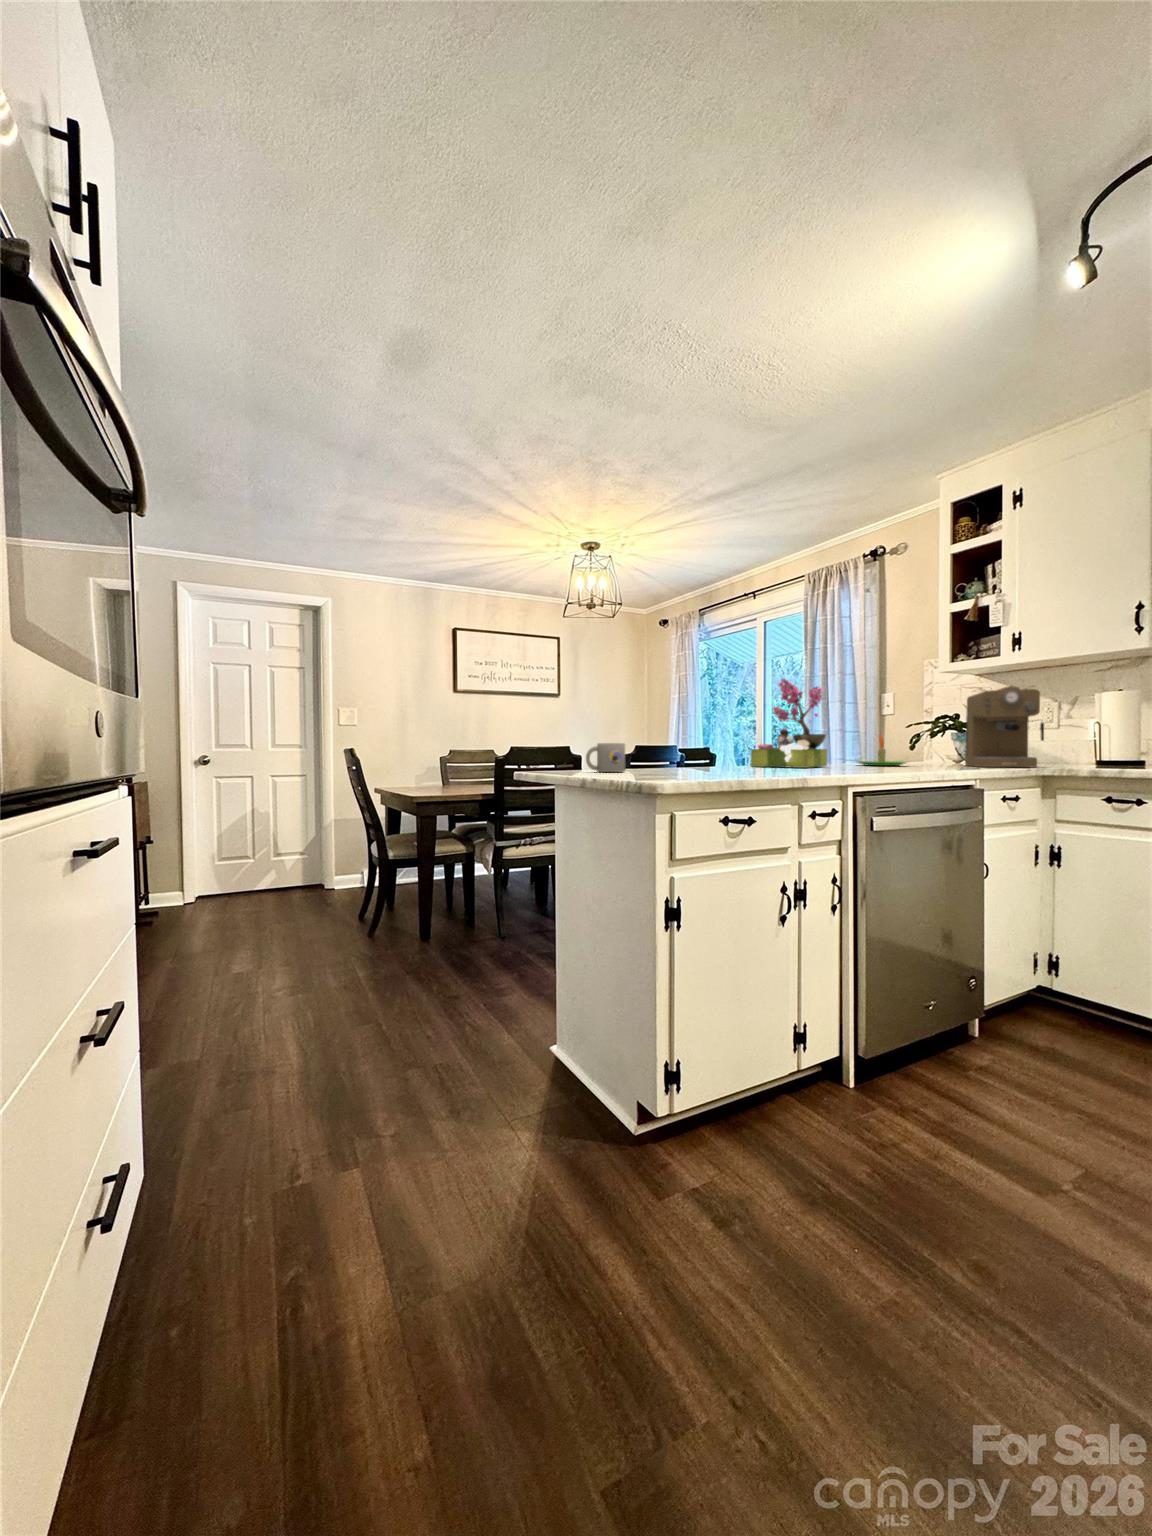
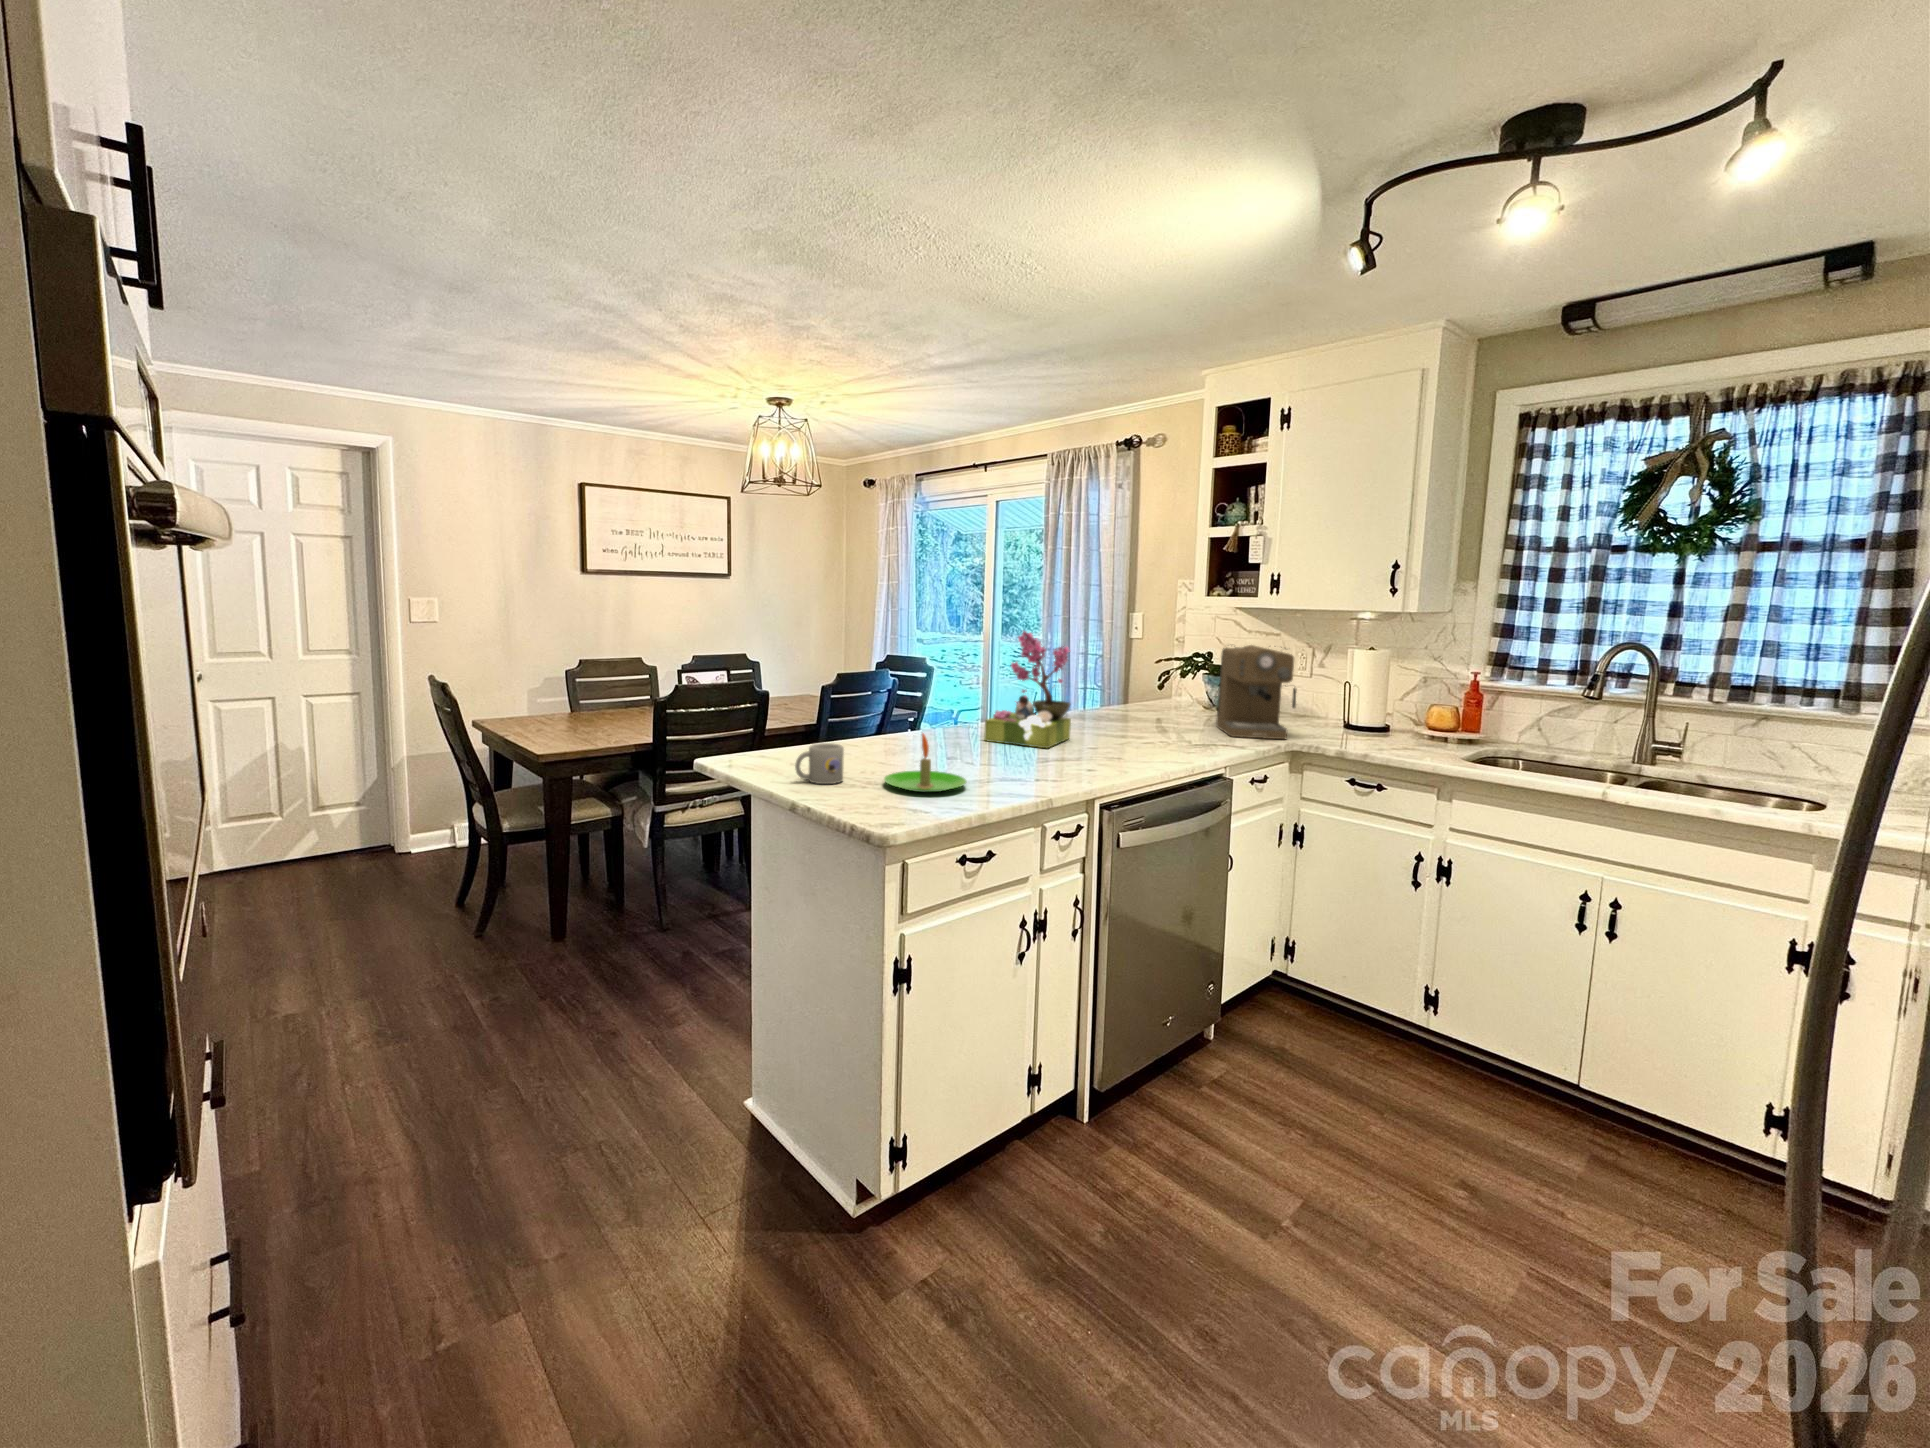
candle: present [858,735,907,766] -> present [884,734,966,792]

